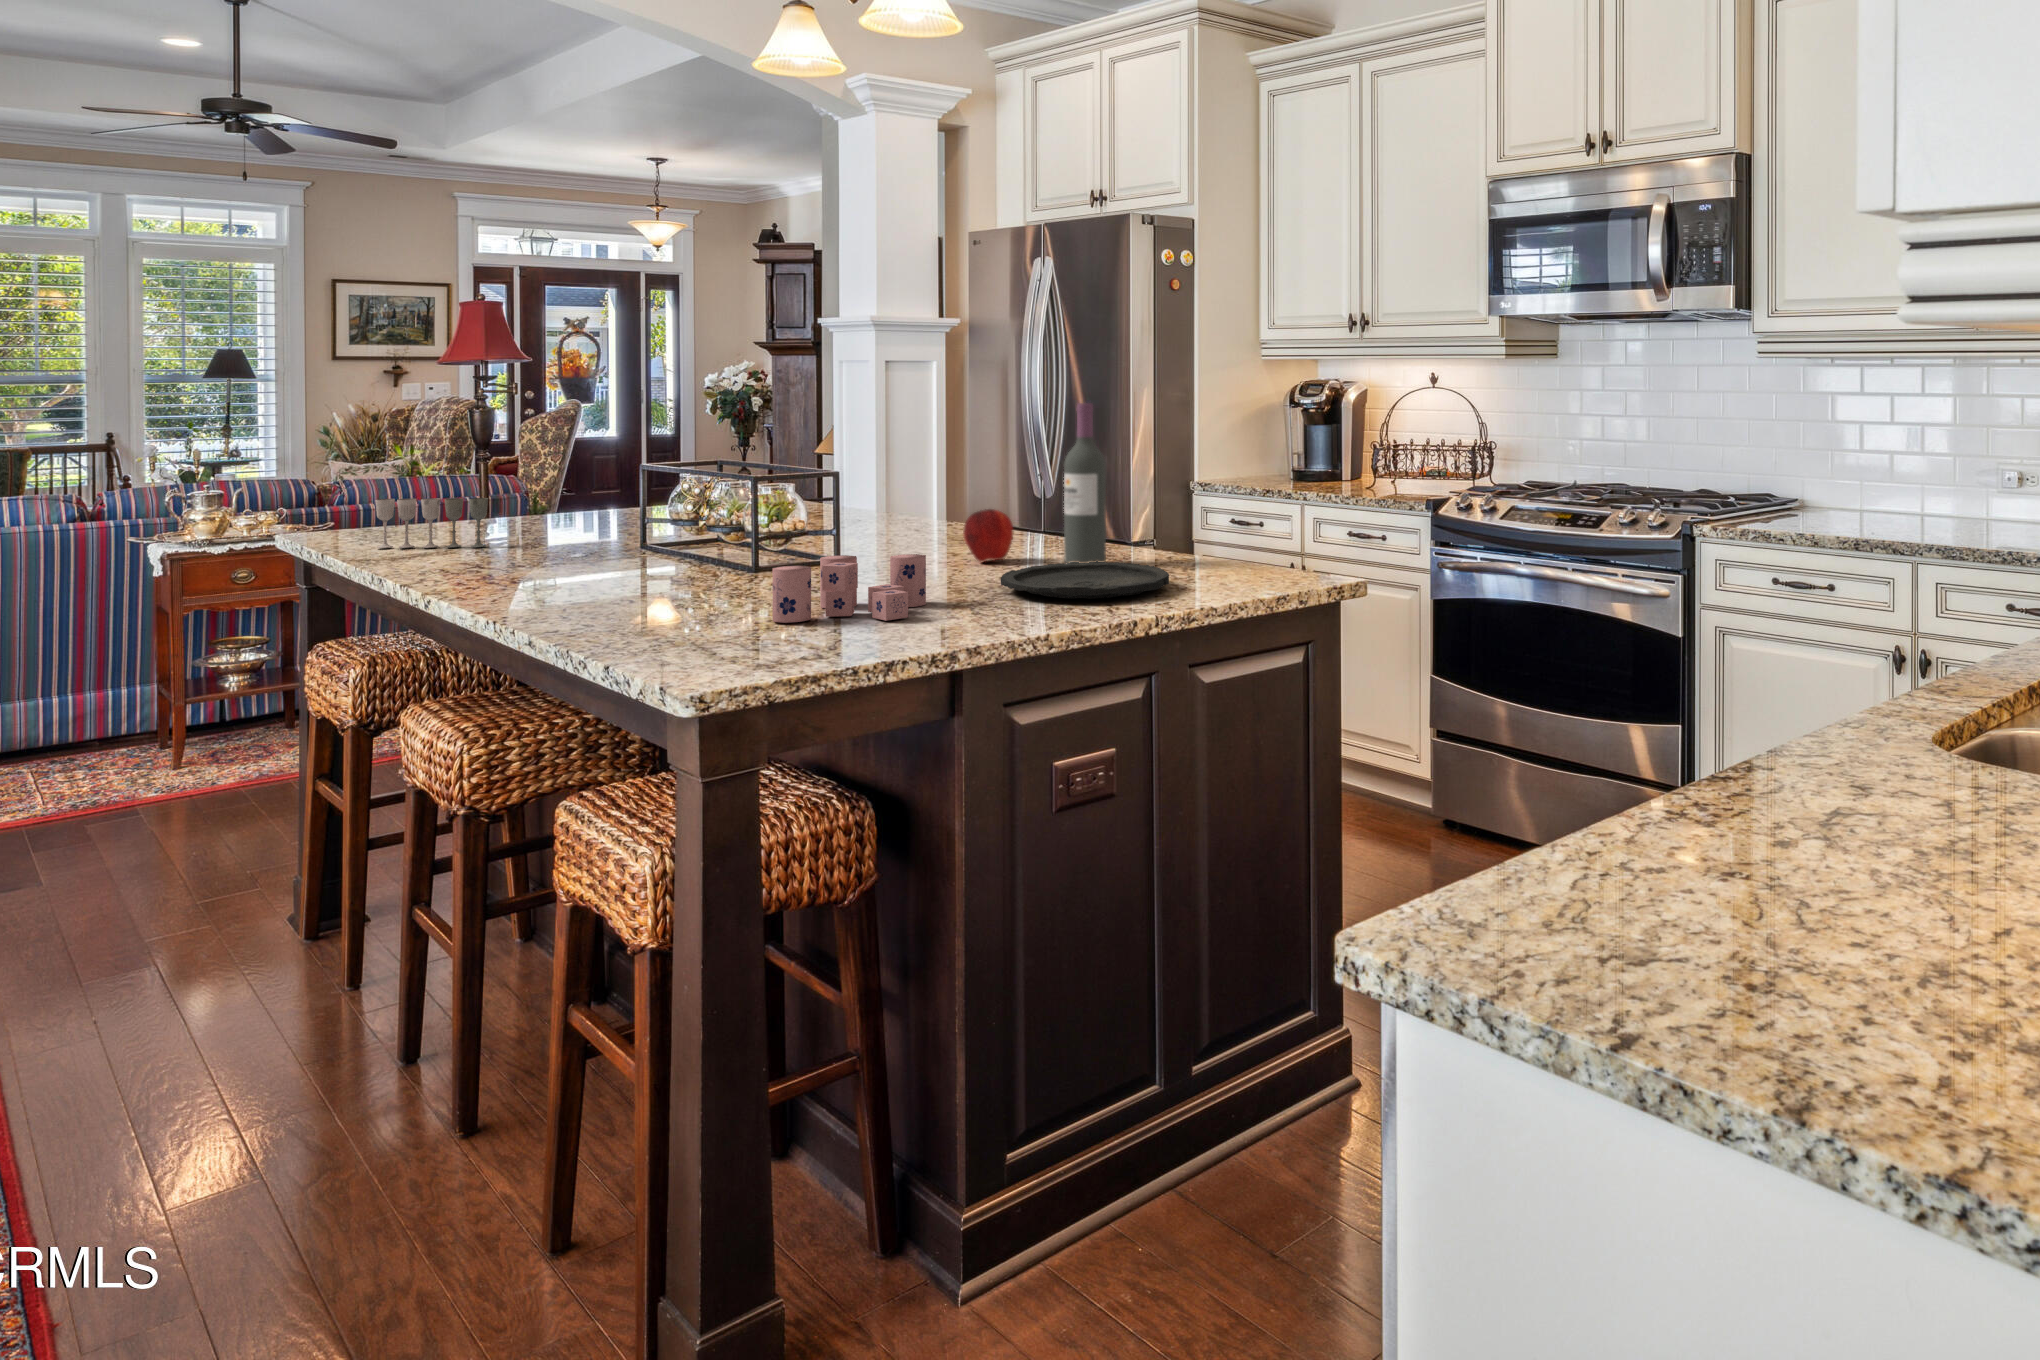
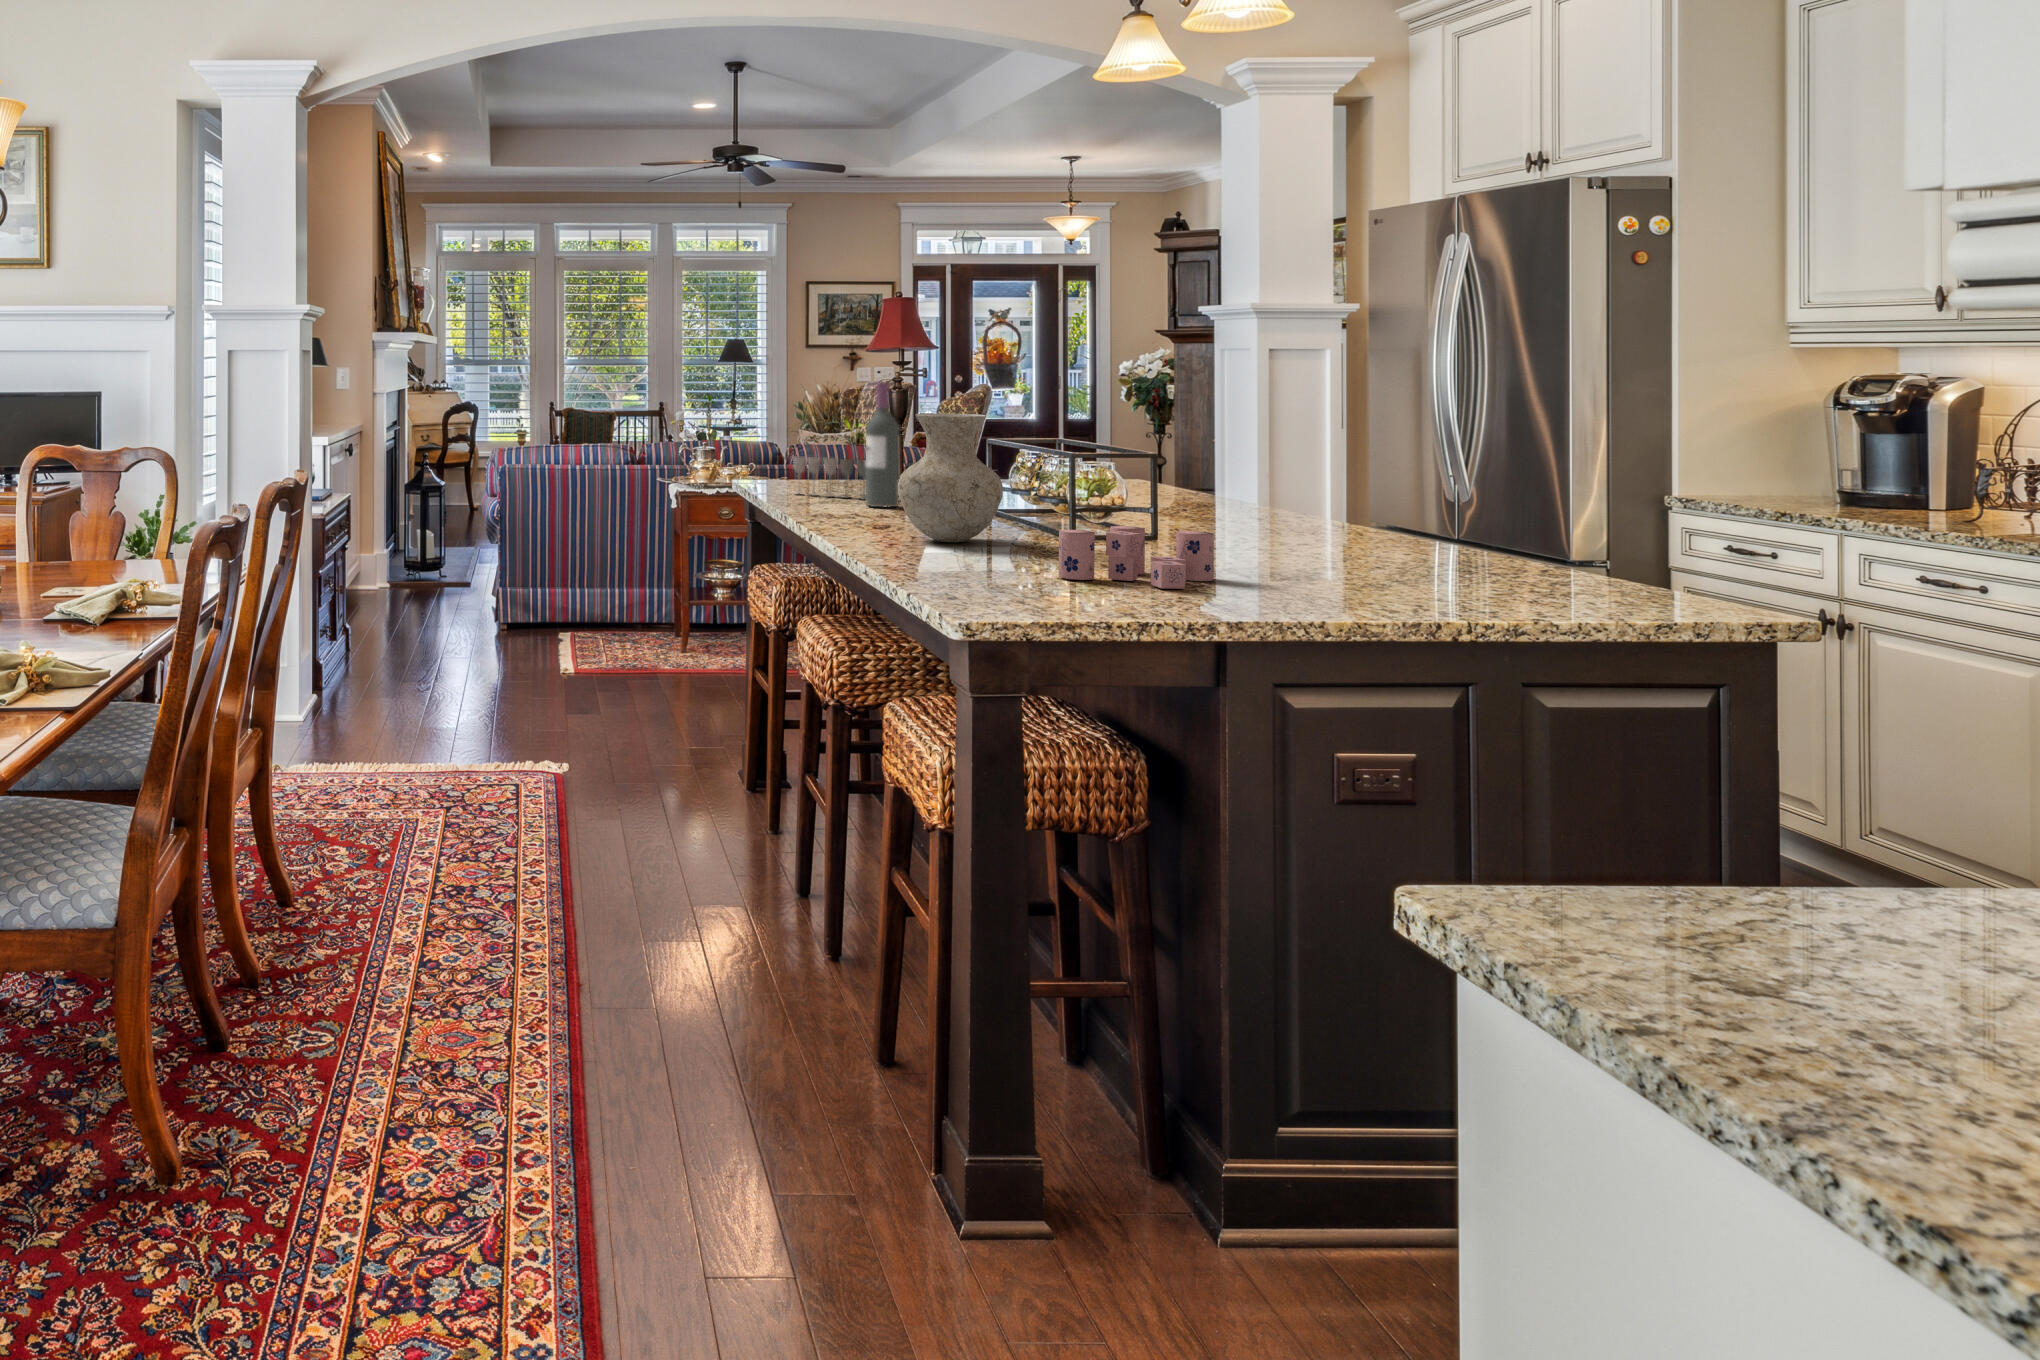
wine bottle: present [1064,403,1106,563] -> present [866,382,899,507]
vase: none [553,439,684,593] -> present [898,413,1003,543]
apple: present [963,509,1013,562] -> none [1281,499,1339,552]
plate: present [1001,561,1169,599] -> none [1298,558,1504,598]

